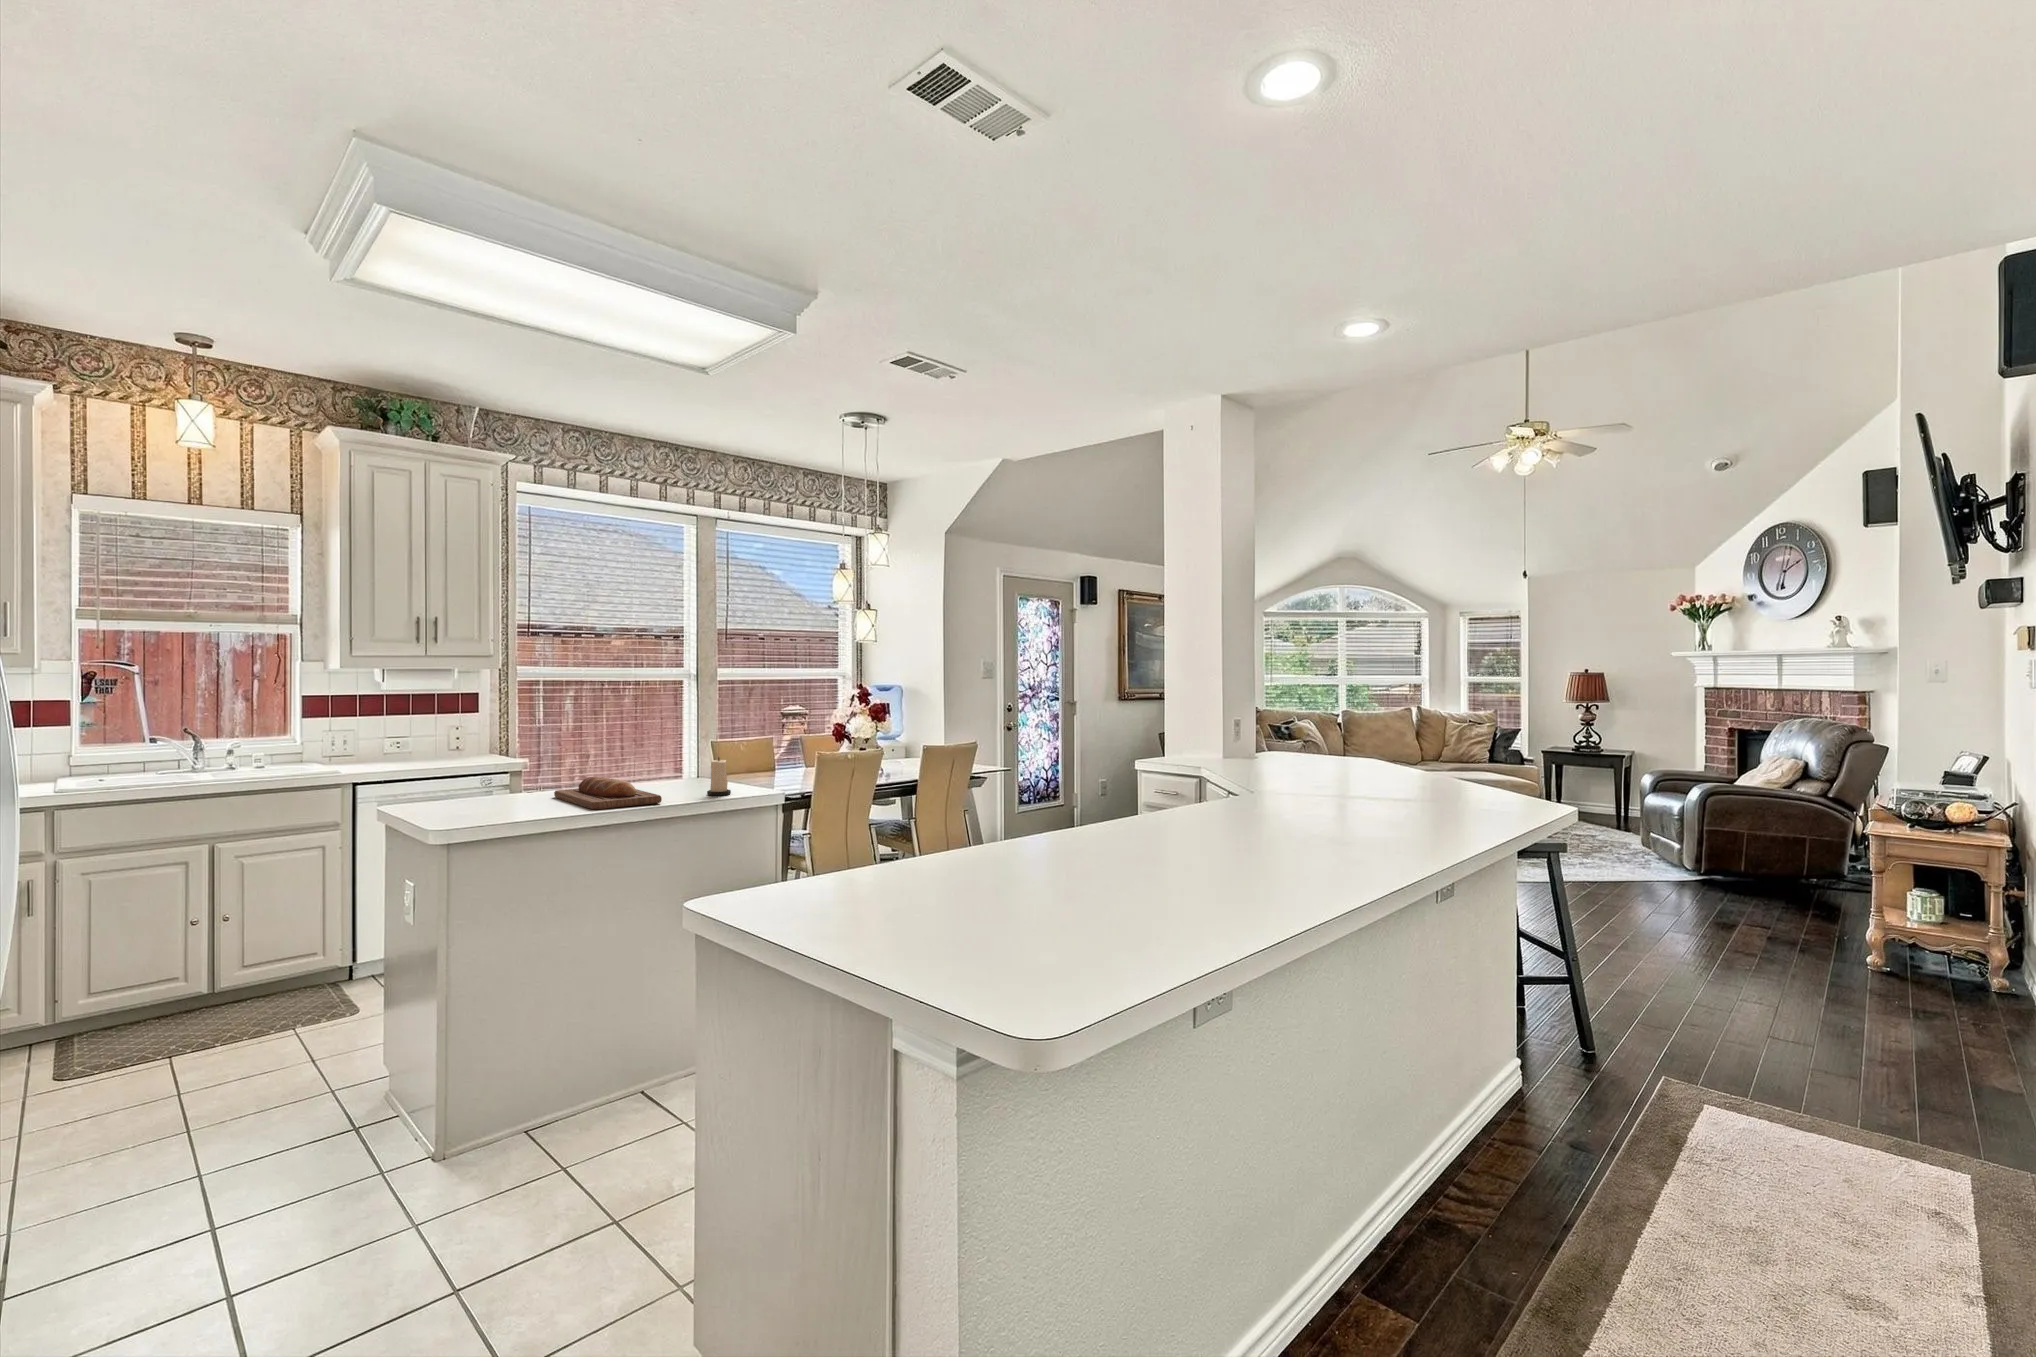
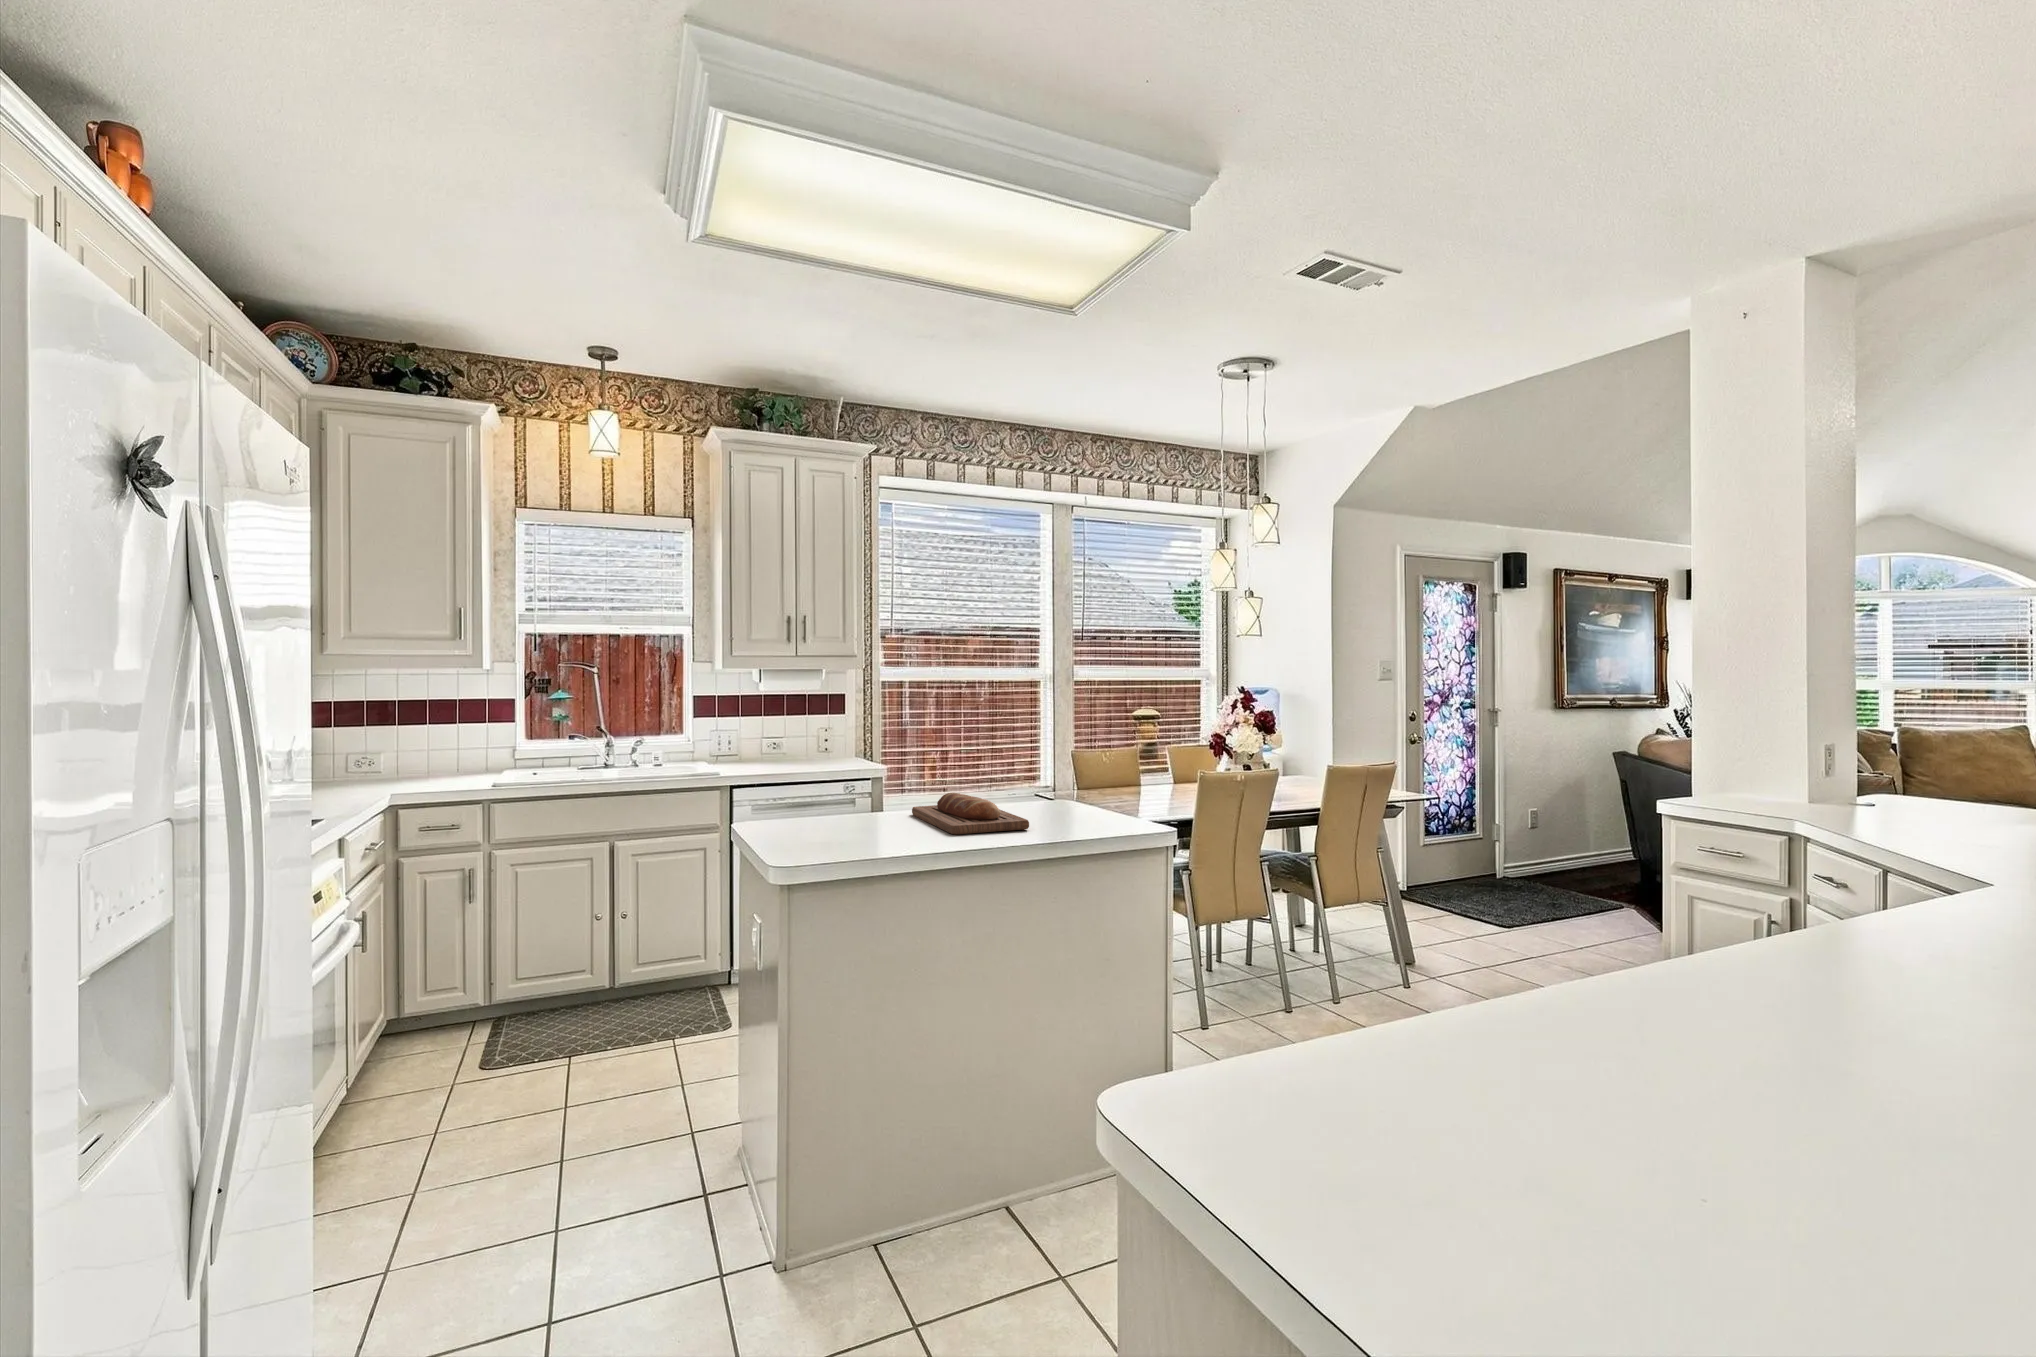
candle: present [707,757,731,795] -> none [1080,774,1108,822]

